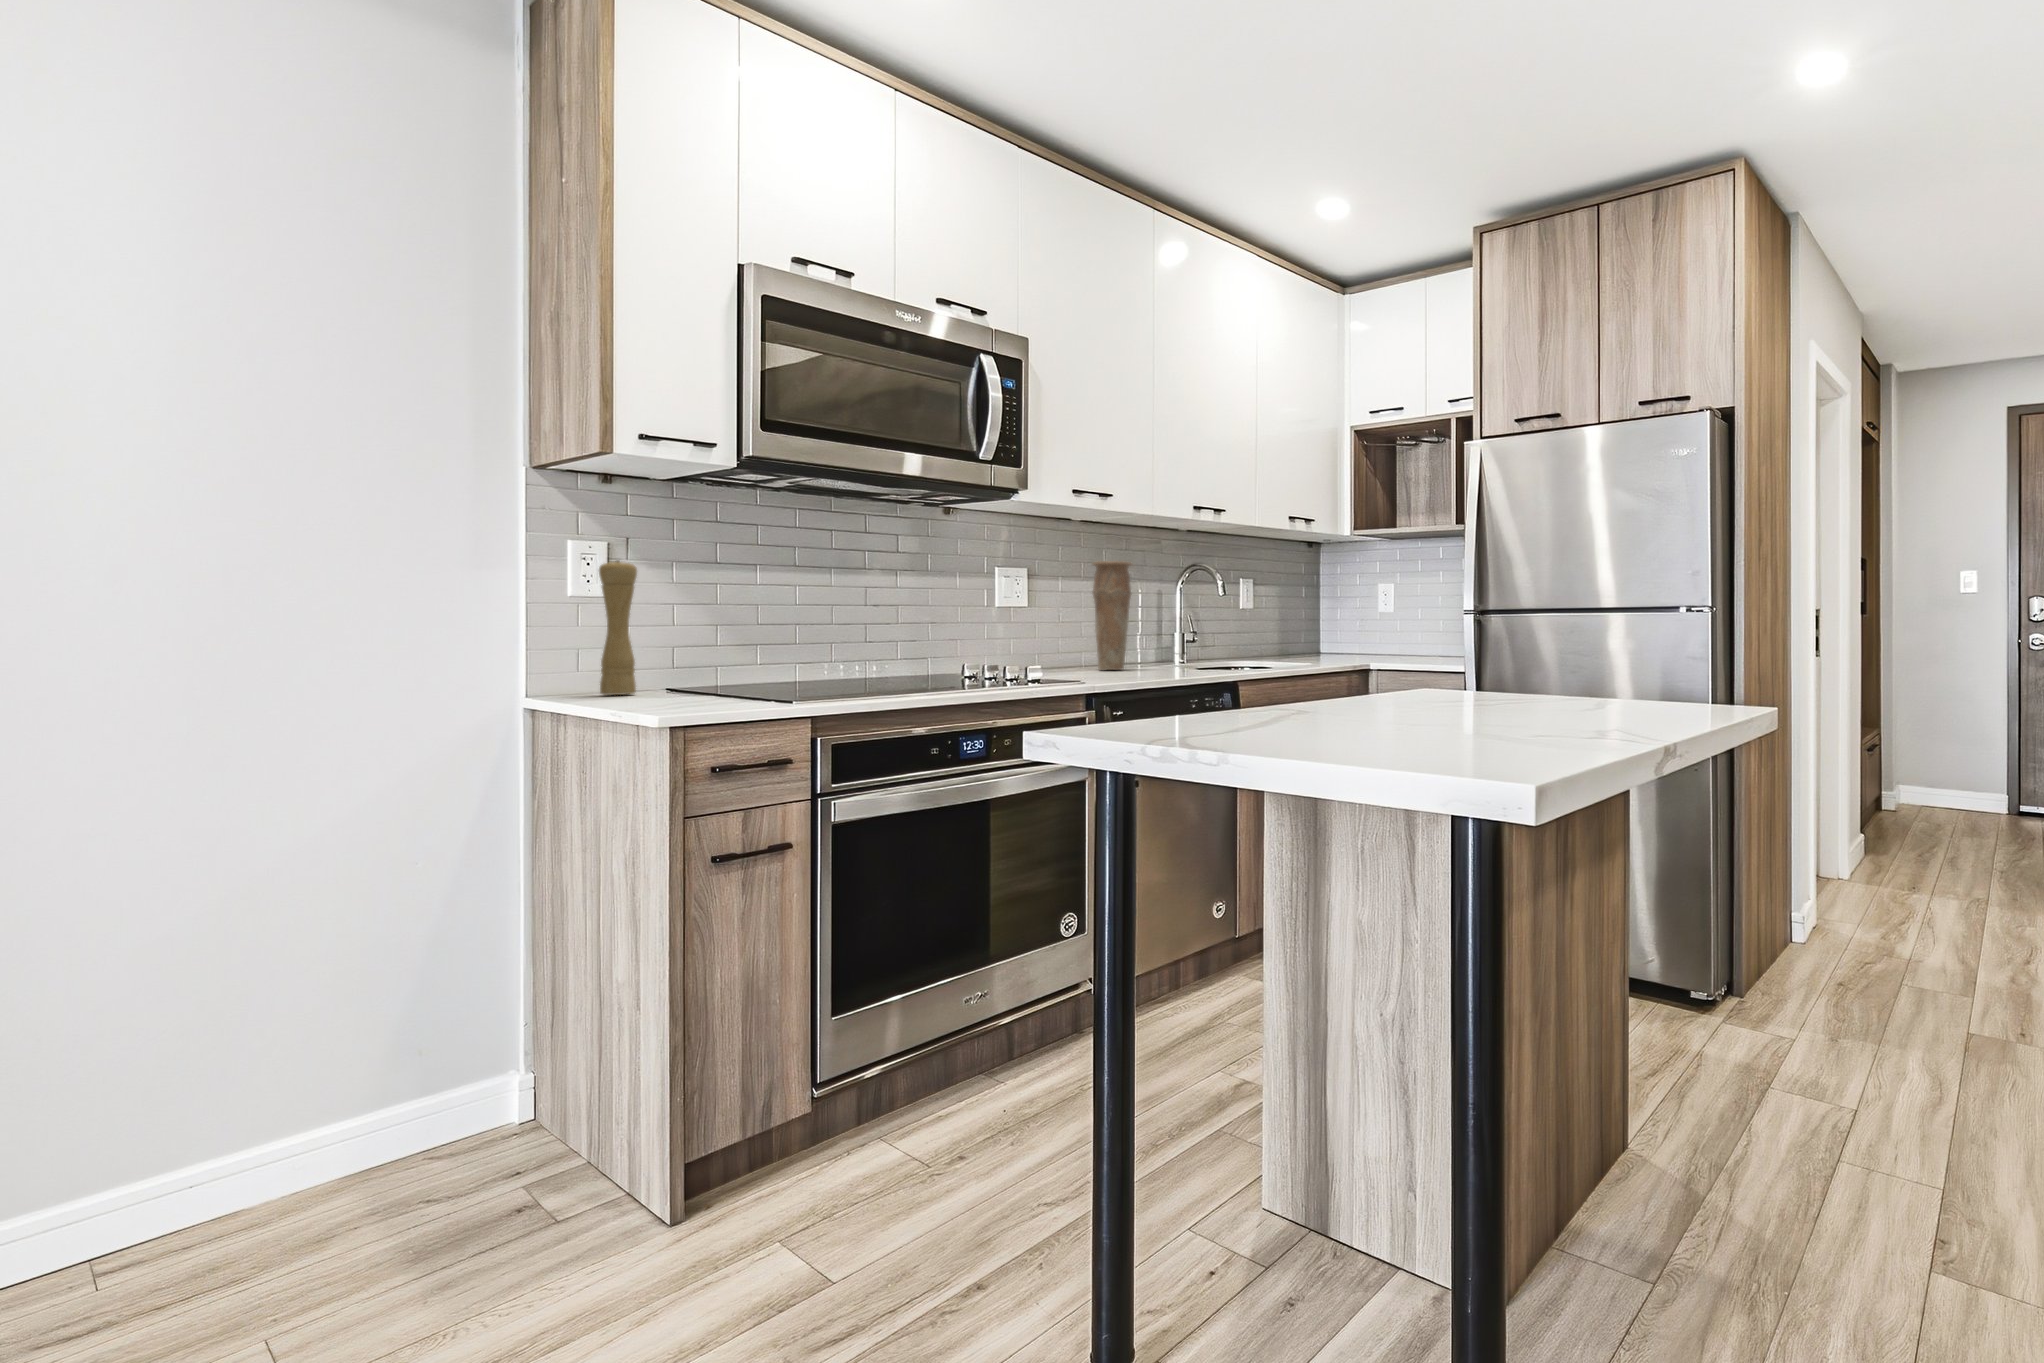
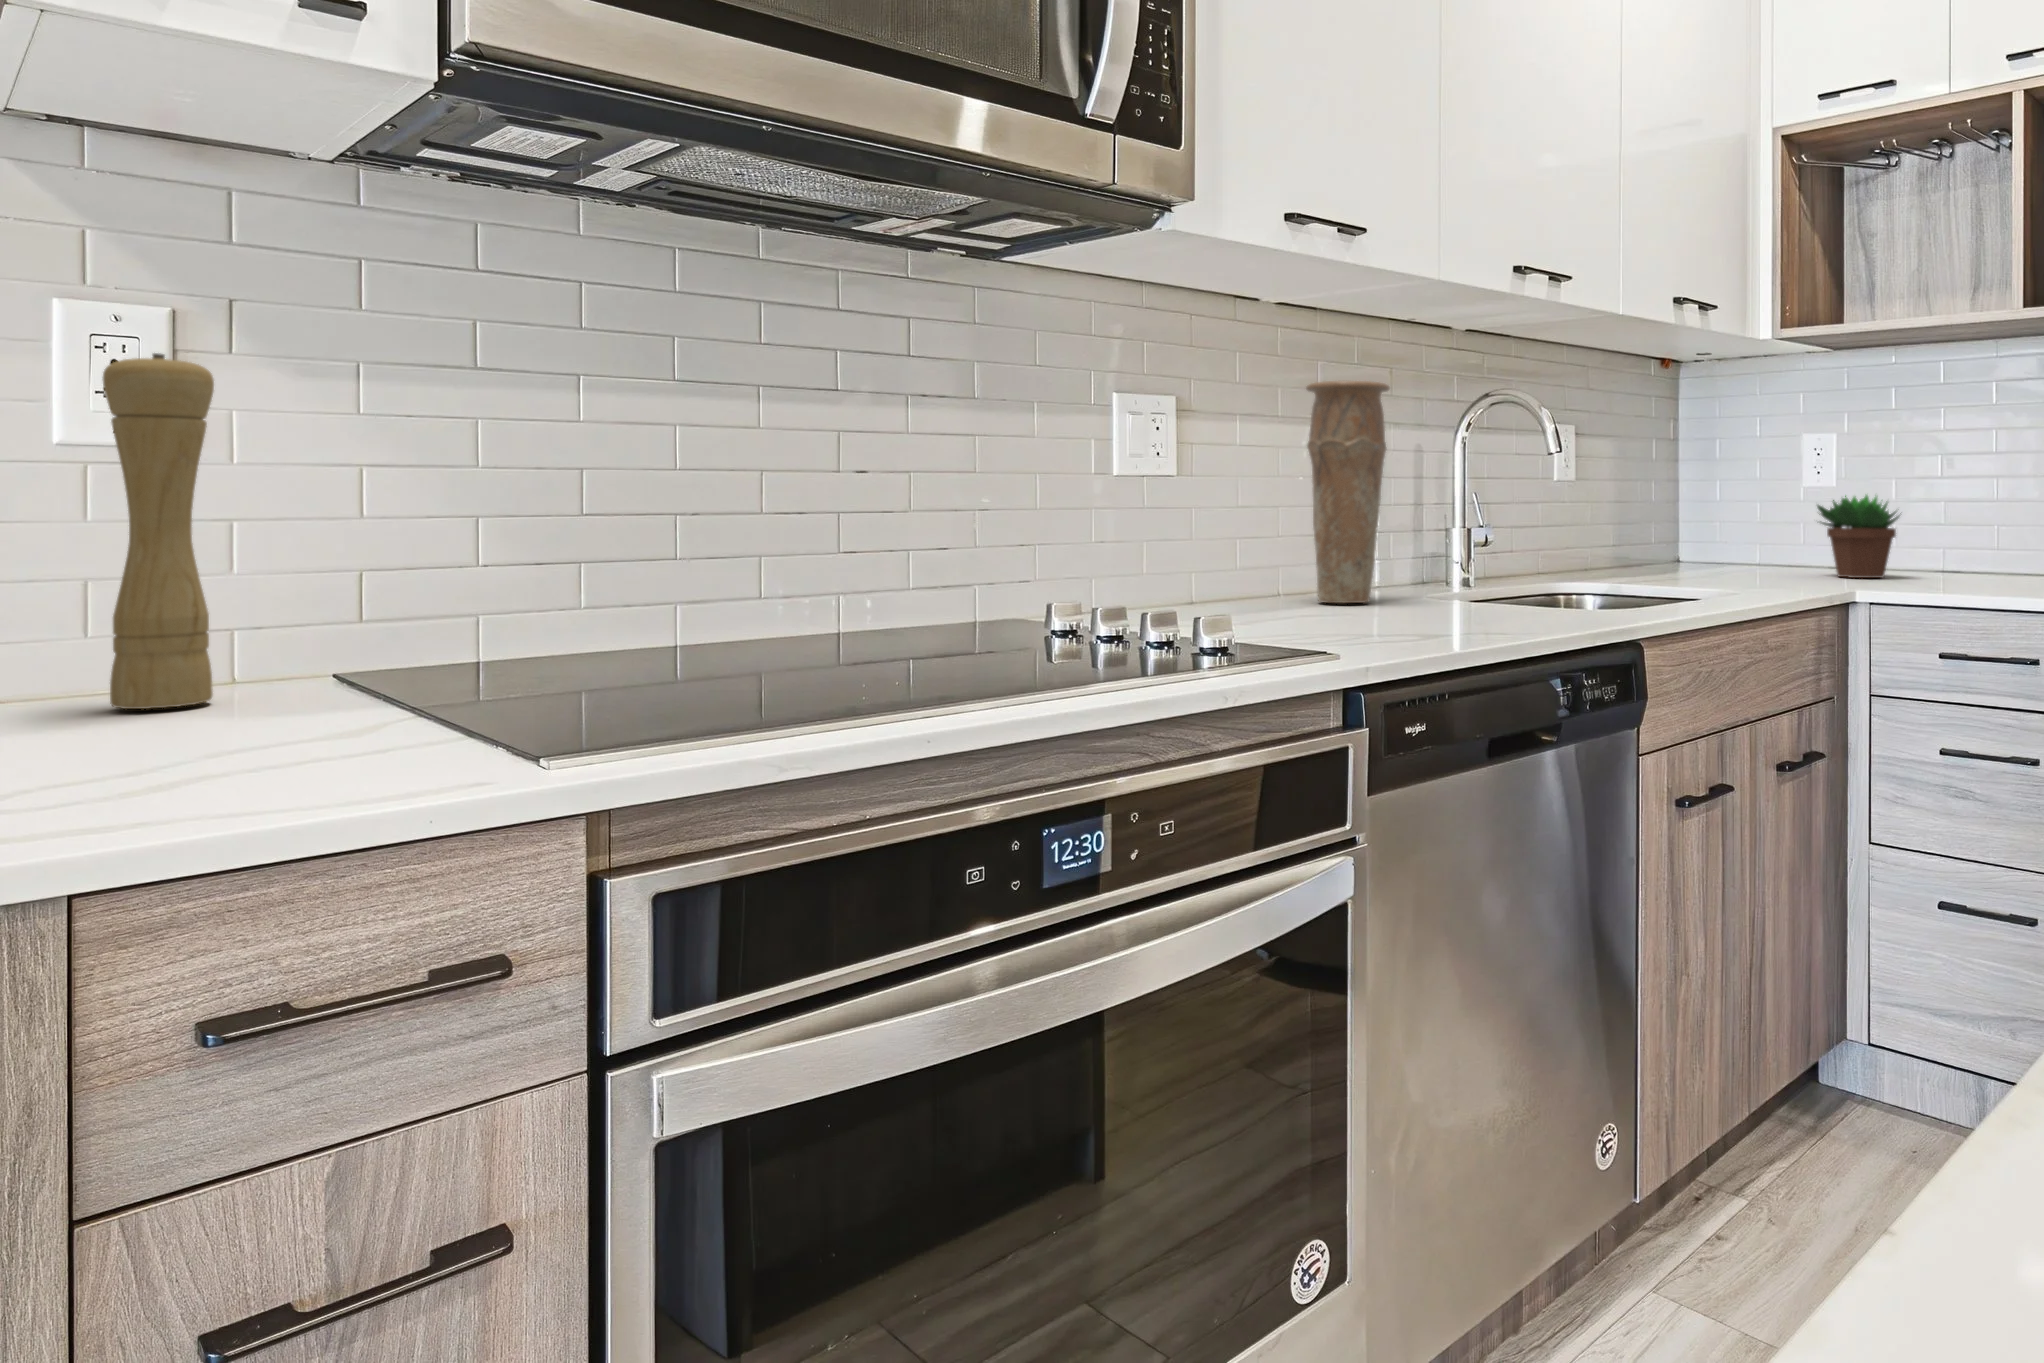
succulent plant: none [1375,616,1419,661] -> present [1817,495,1899,578]

